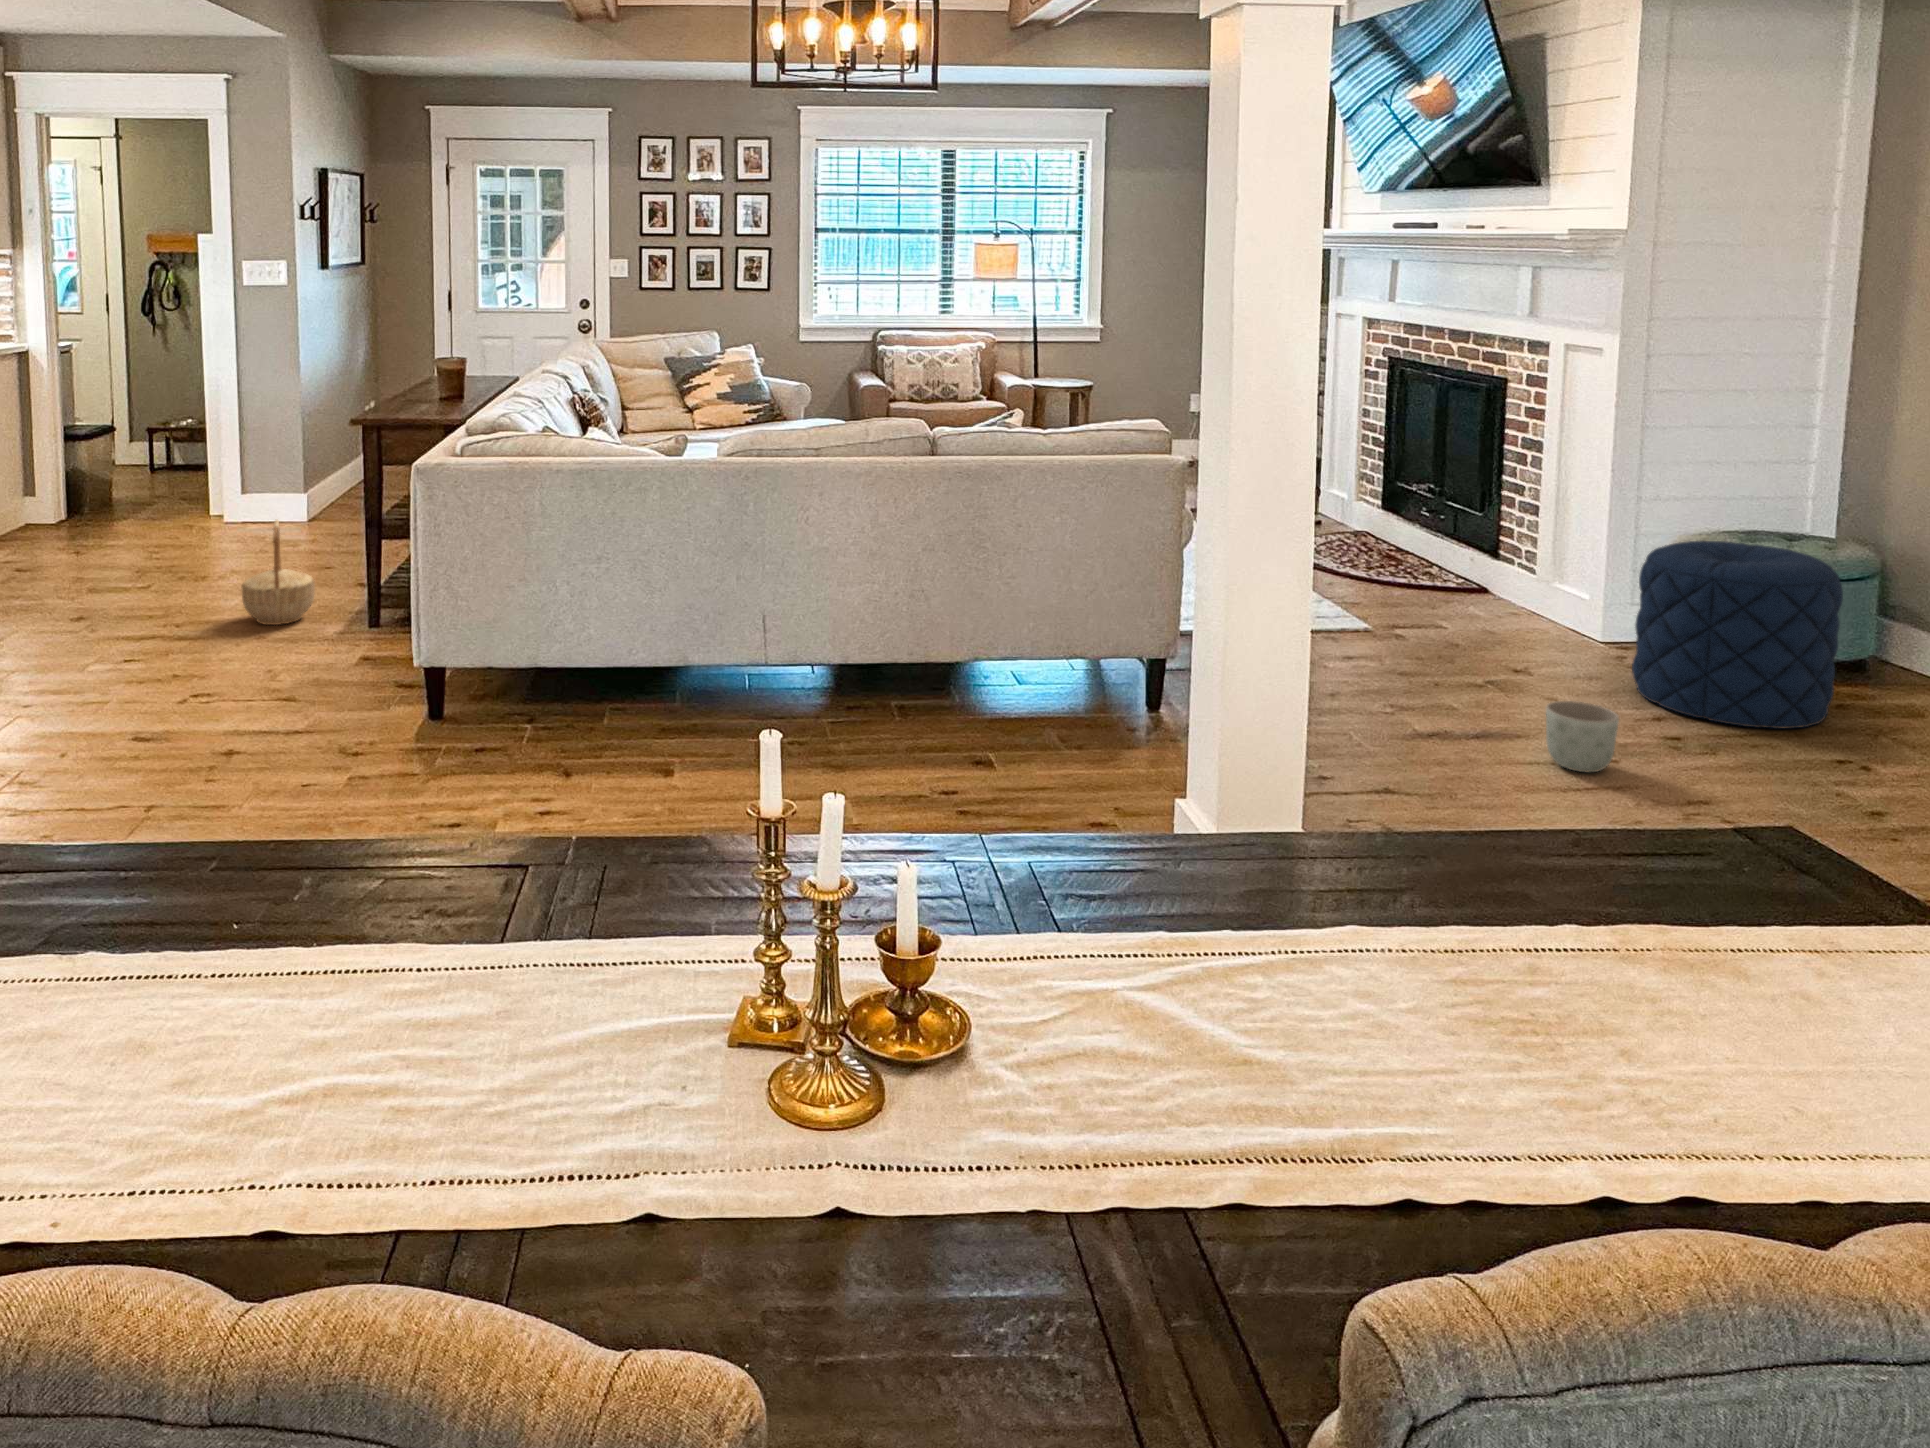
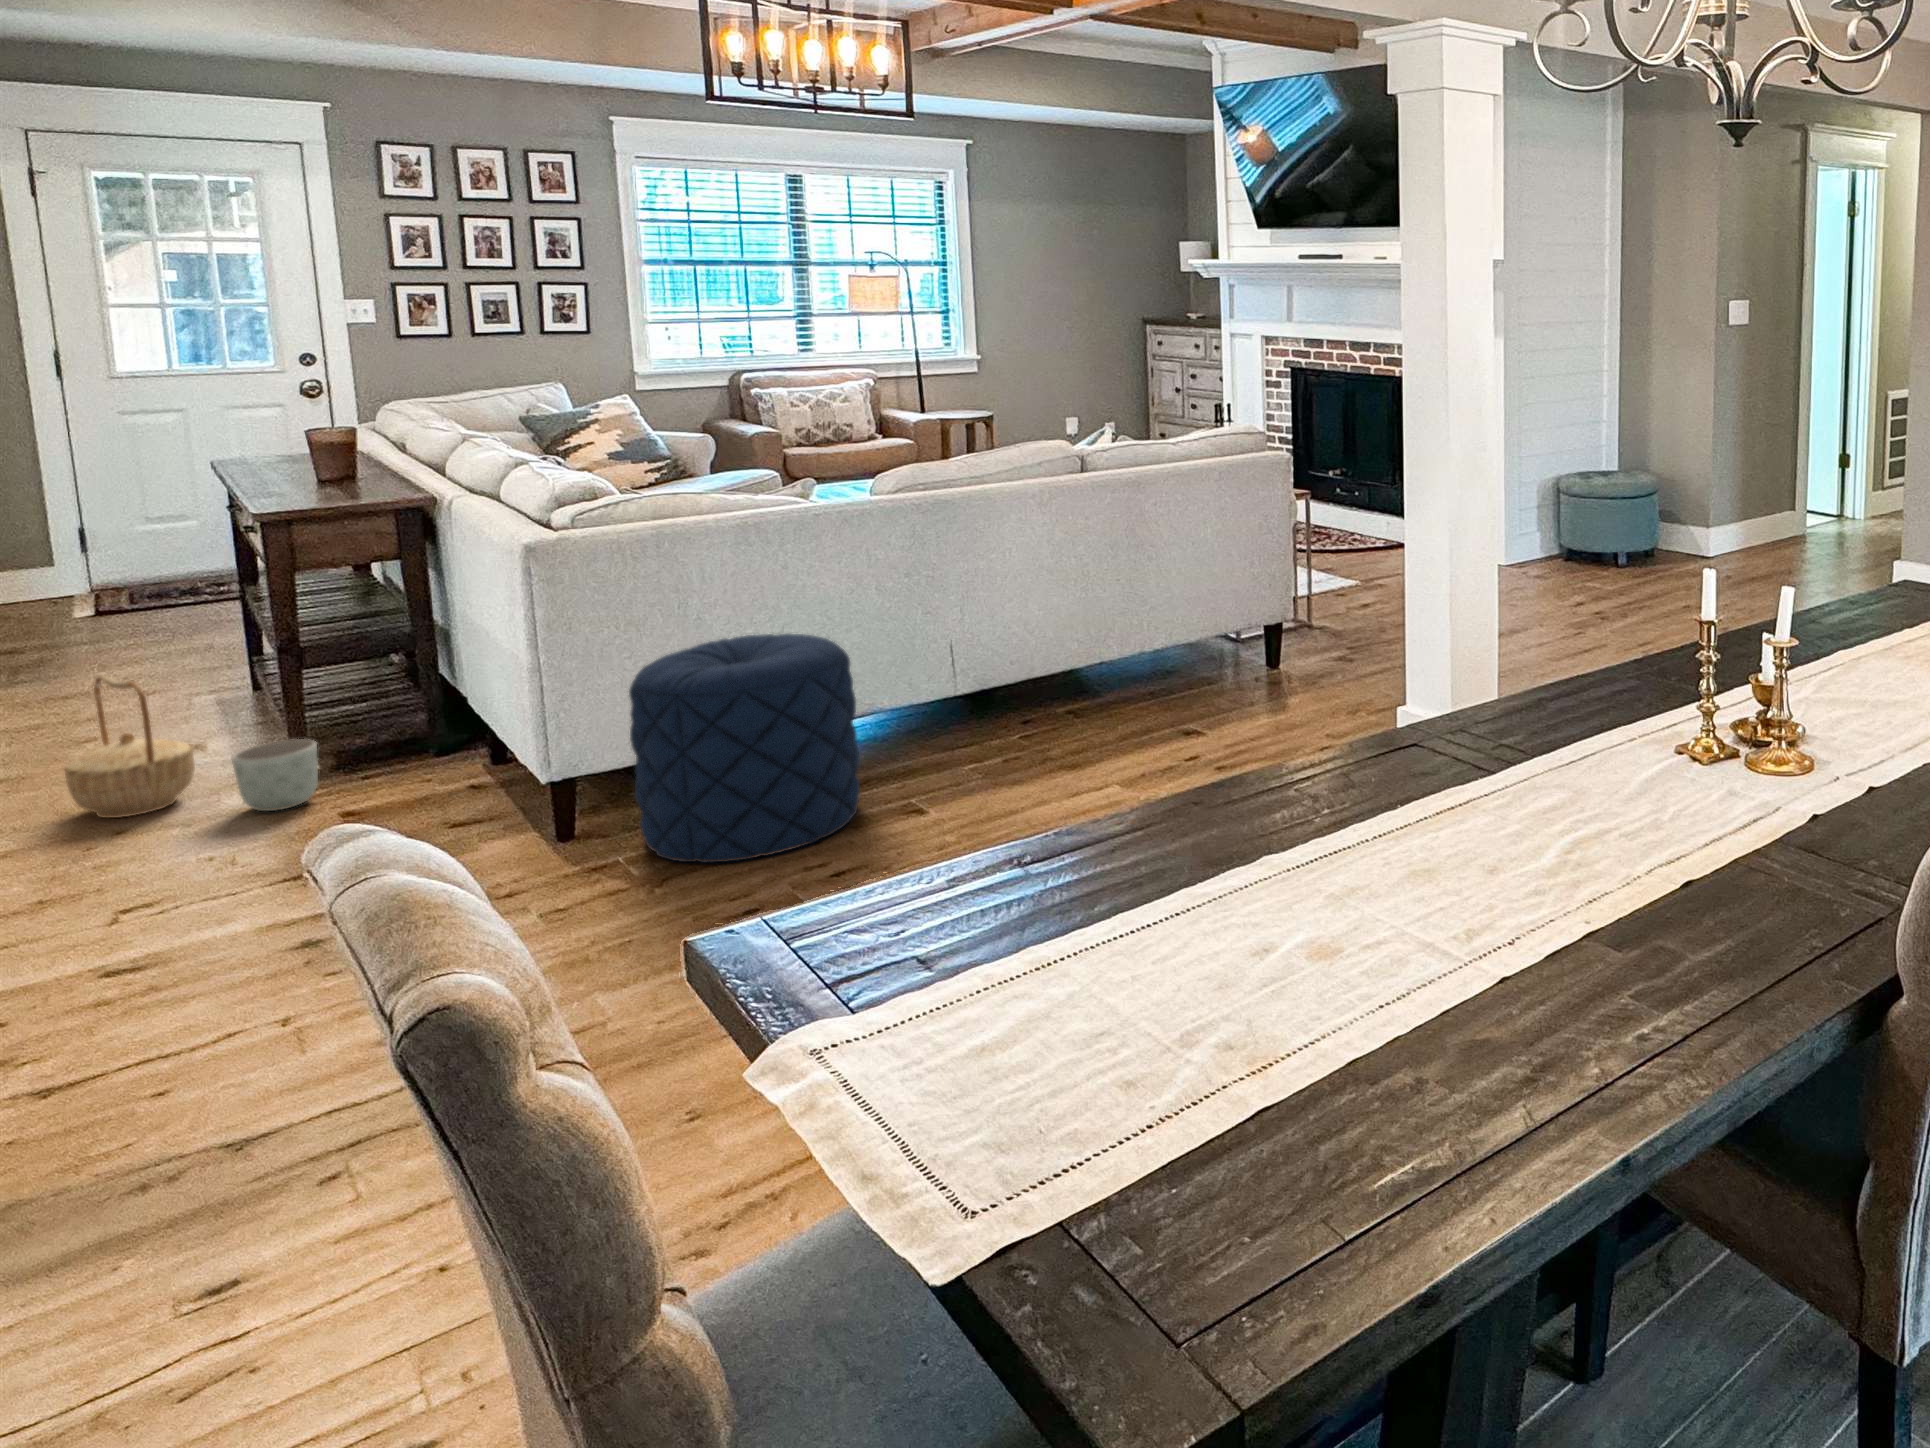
pouf: present [1632,541,1843,729] -> present [629,634,860,863]
planter: present [1546,701,1619,772] -> present [232,739,318,811]

